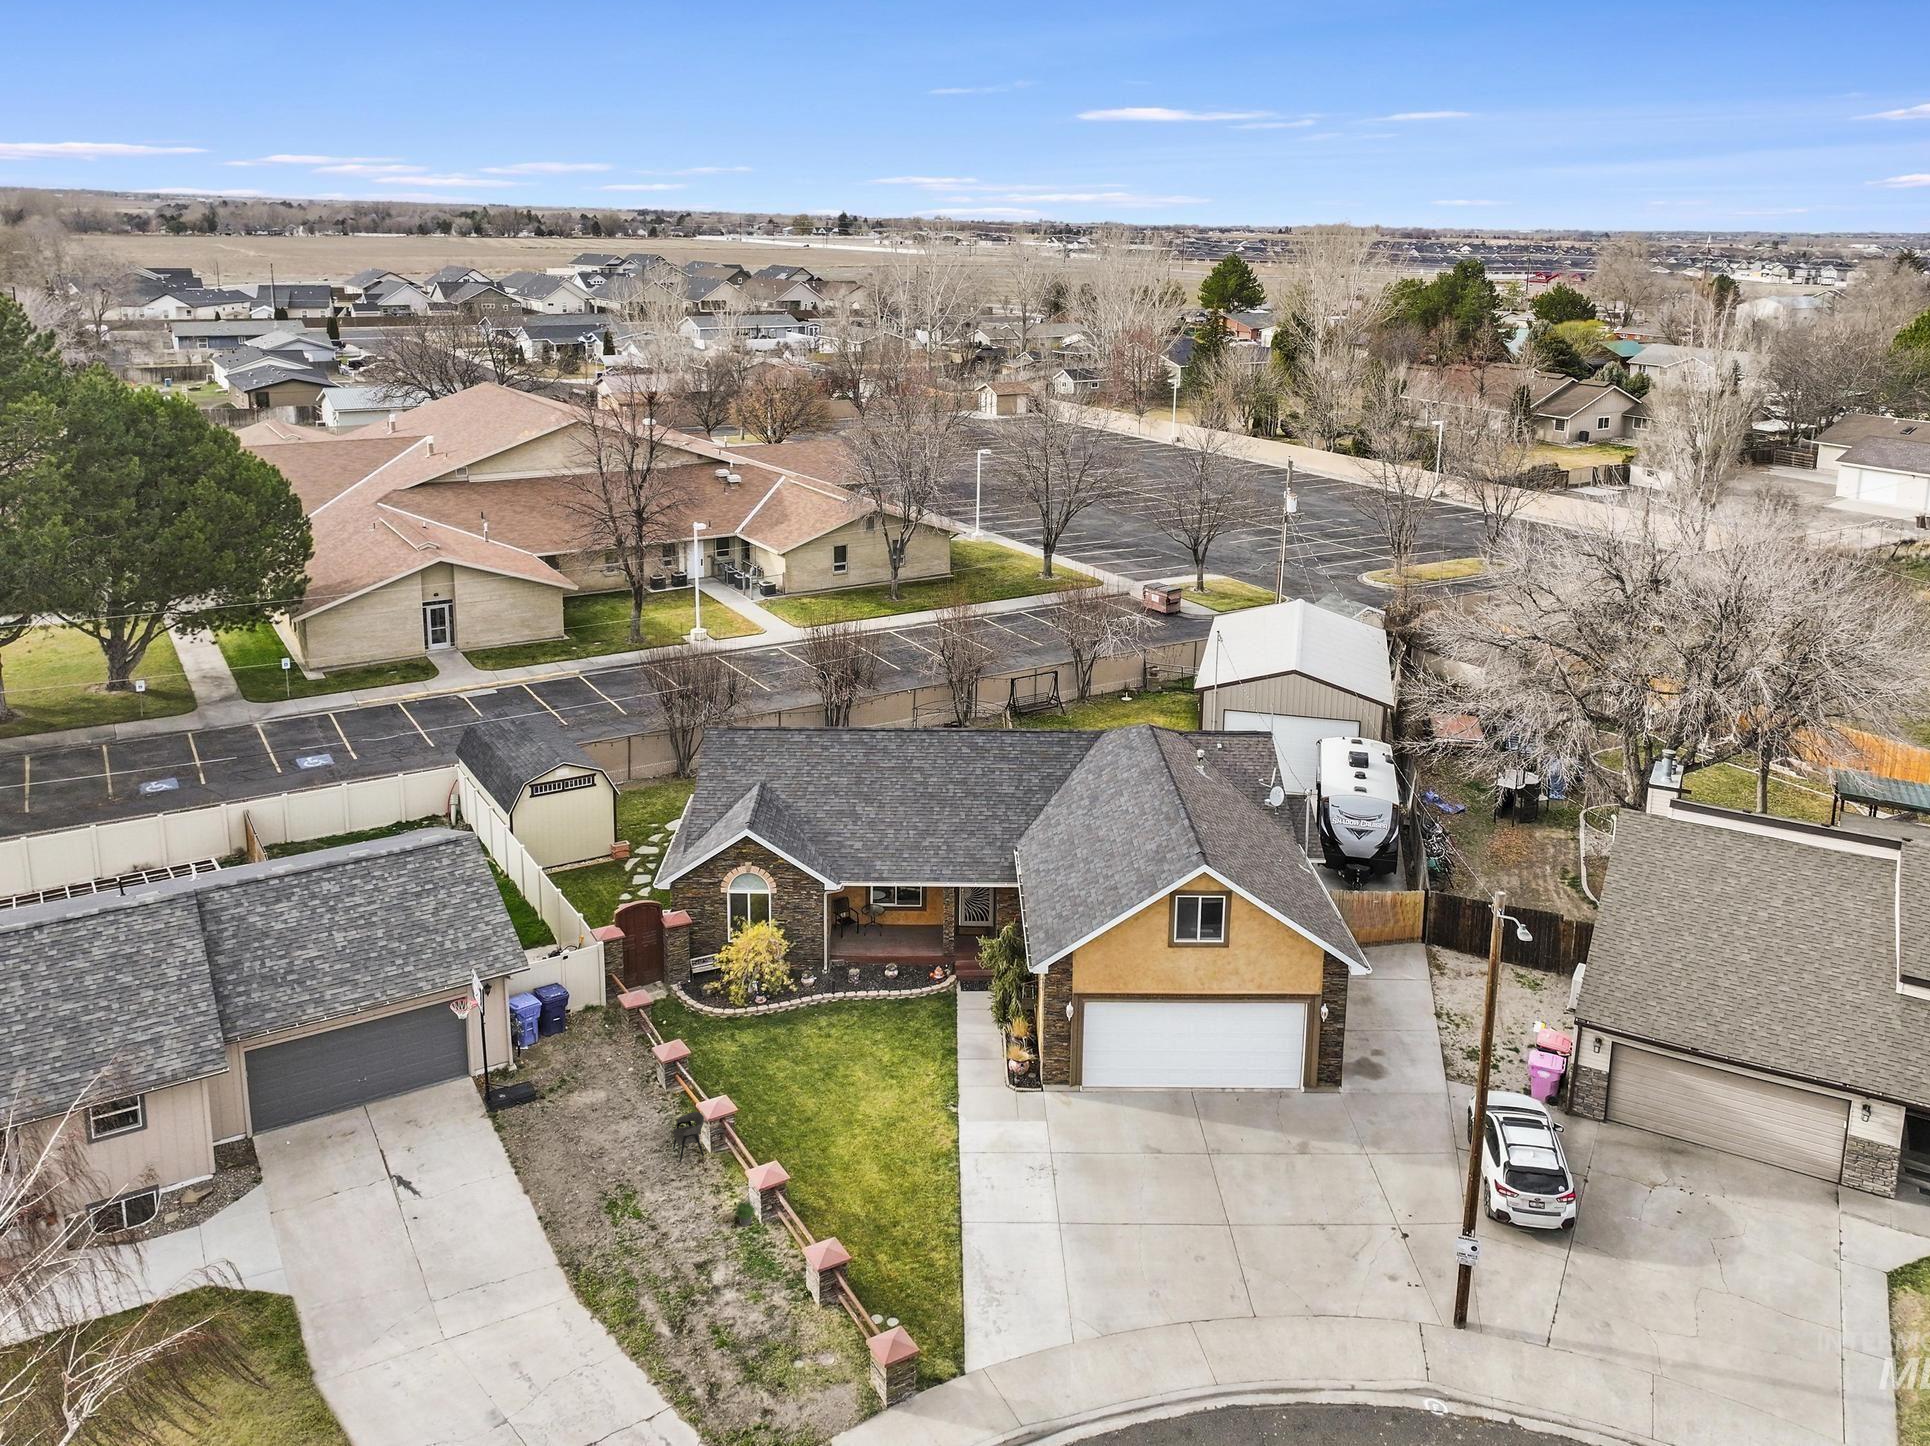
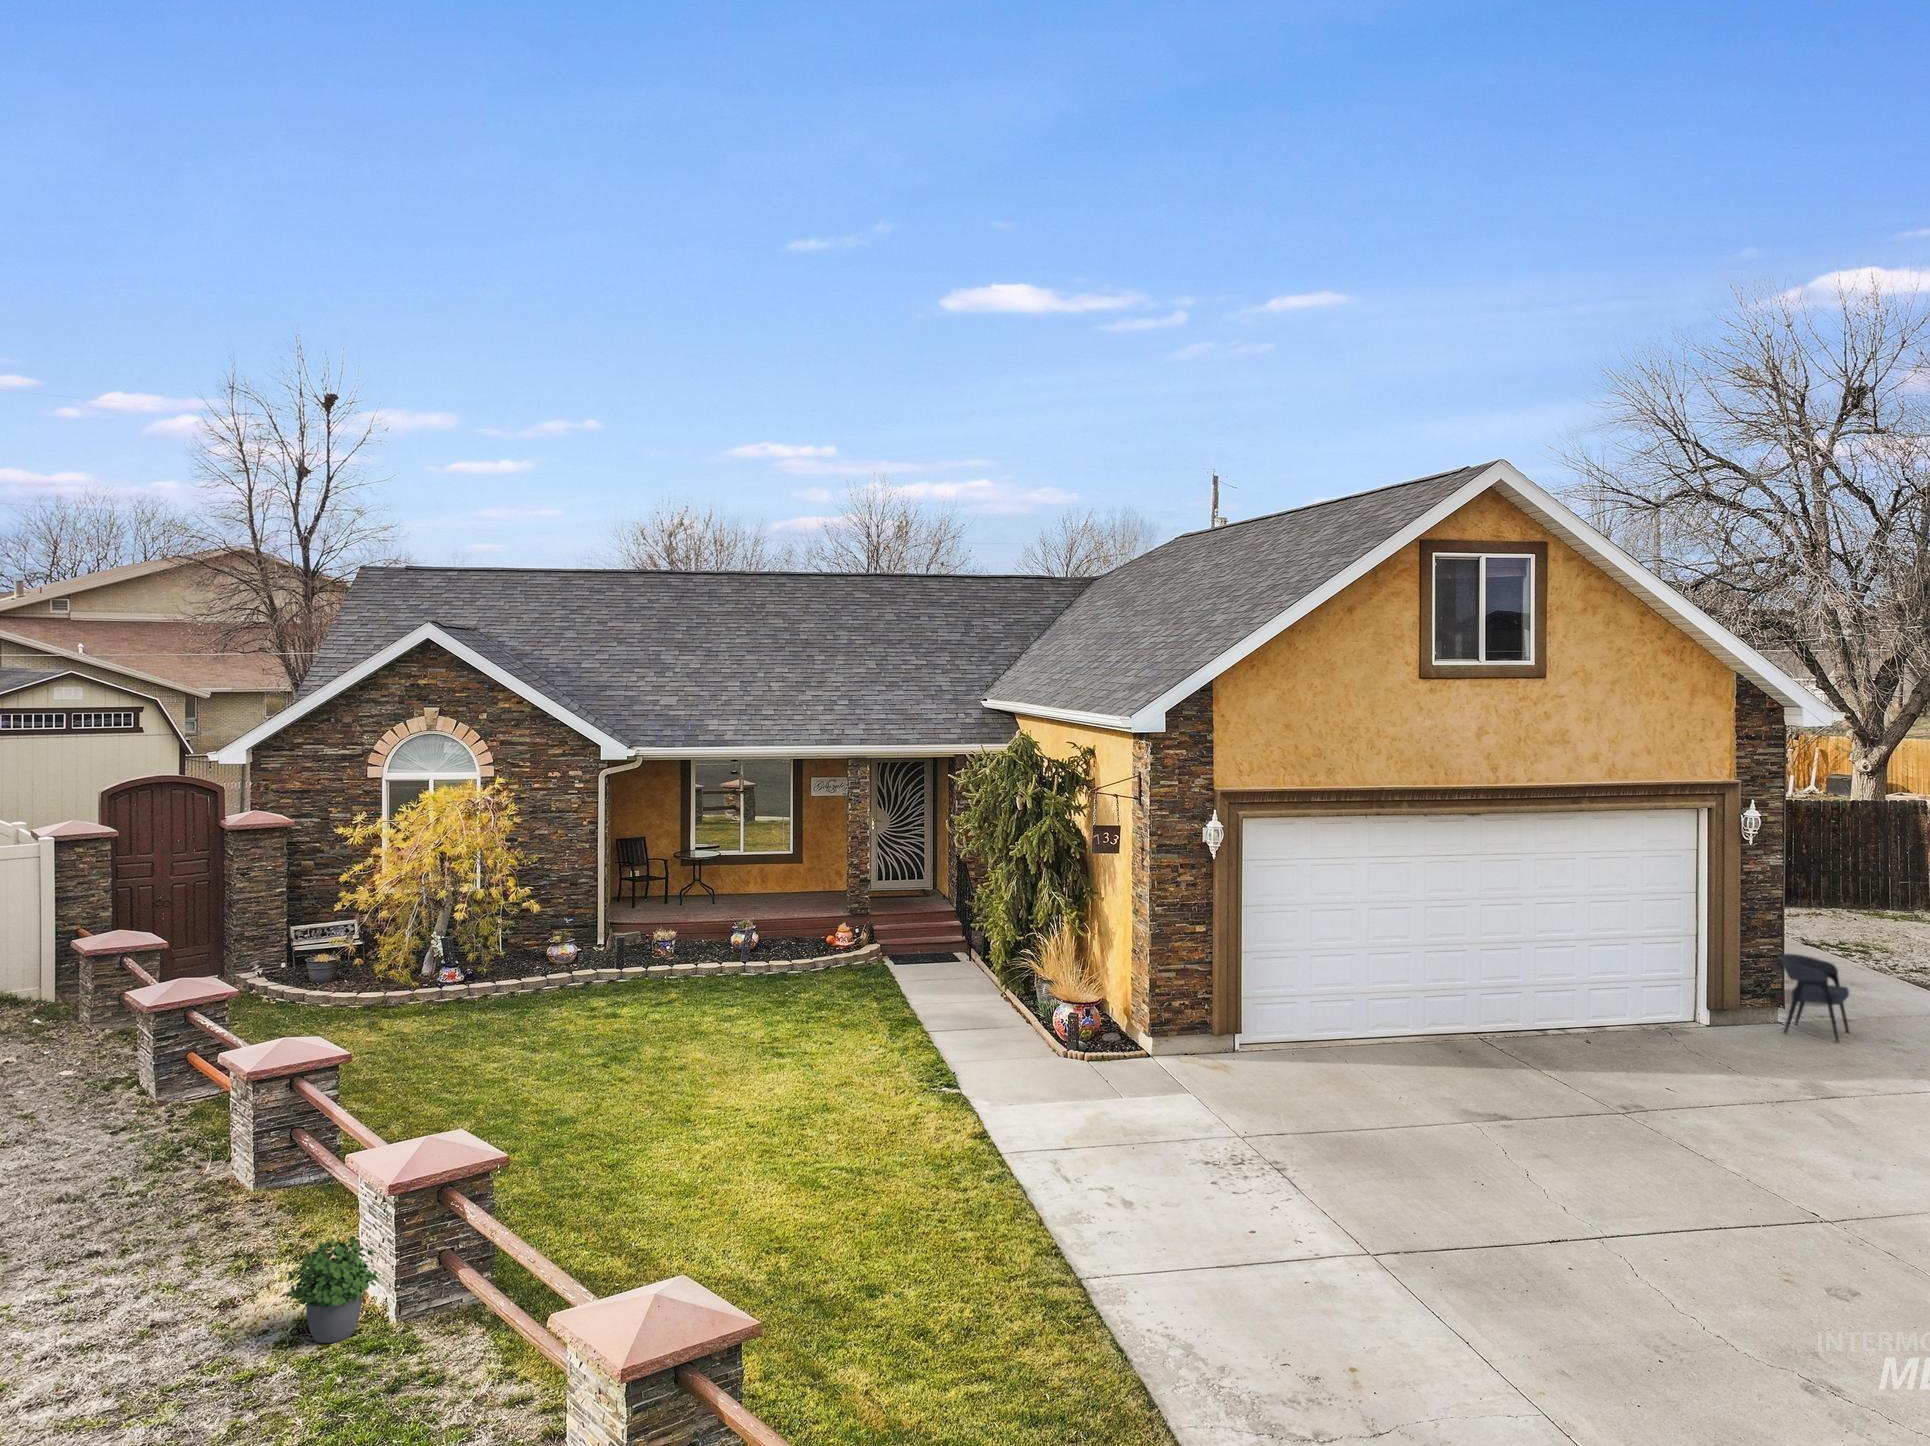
chair: present [673,1112,704,1162] -> present [1781,954,1849,1042]

